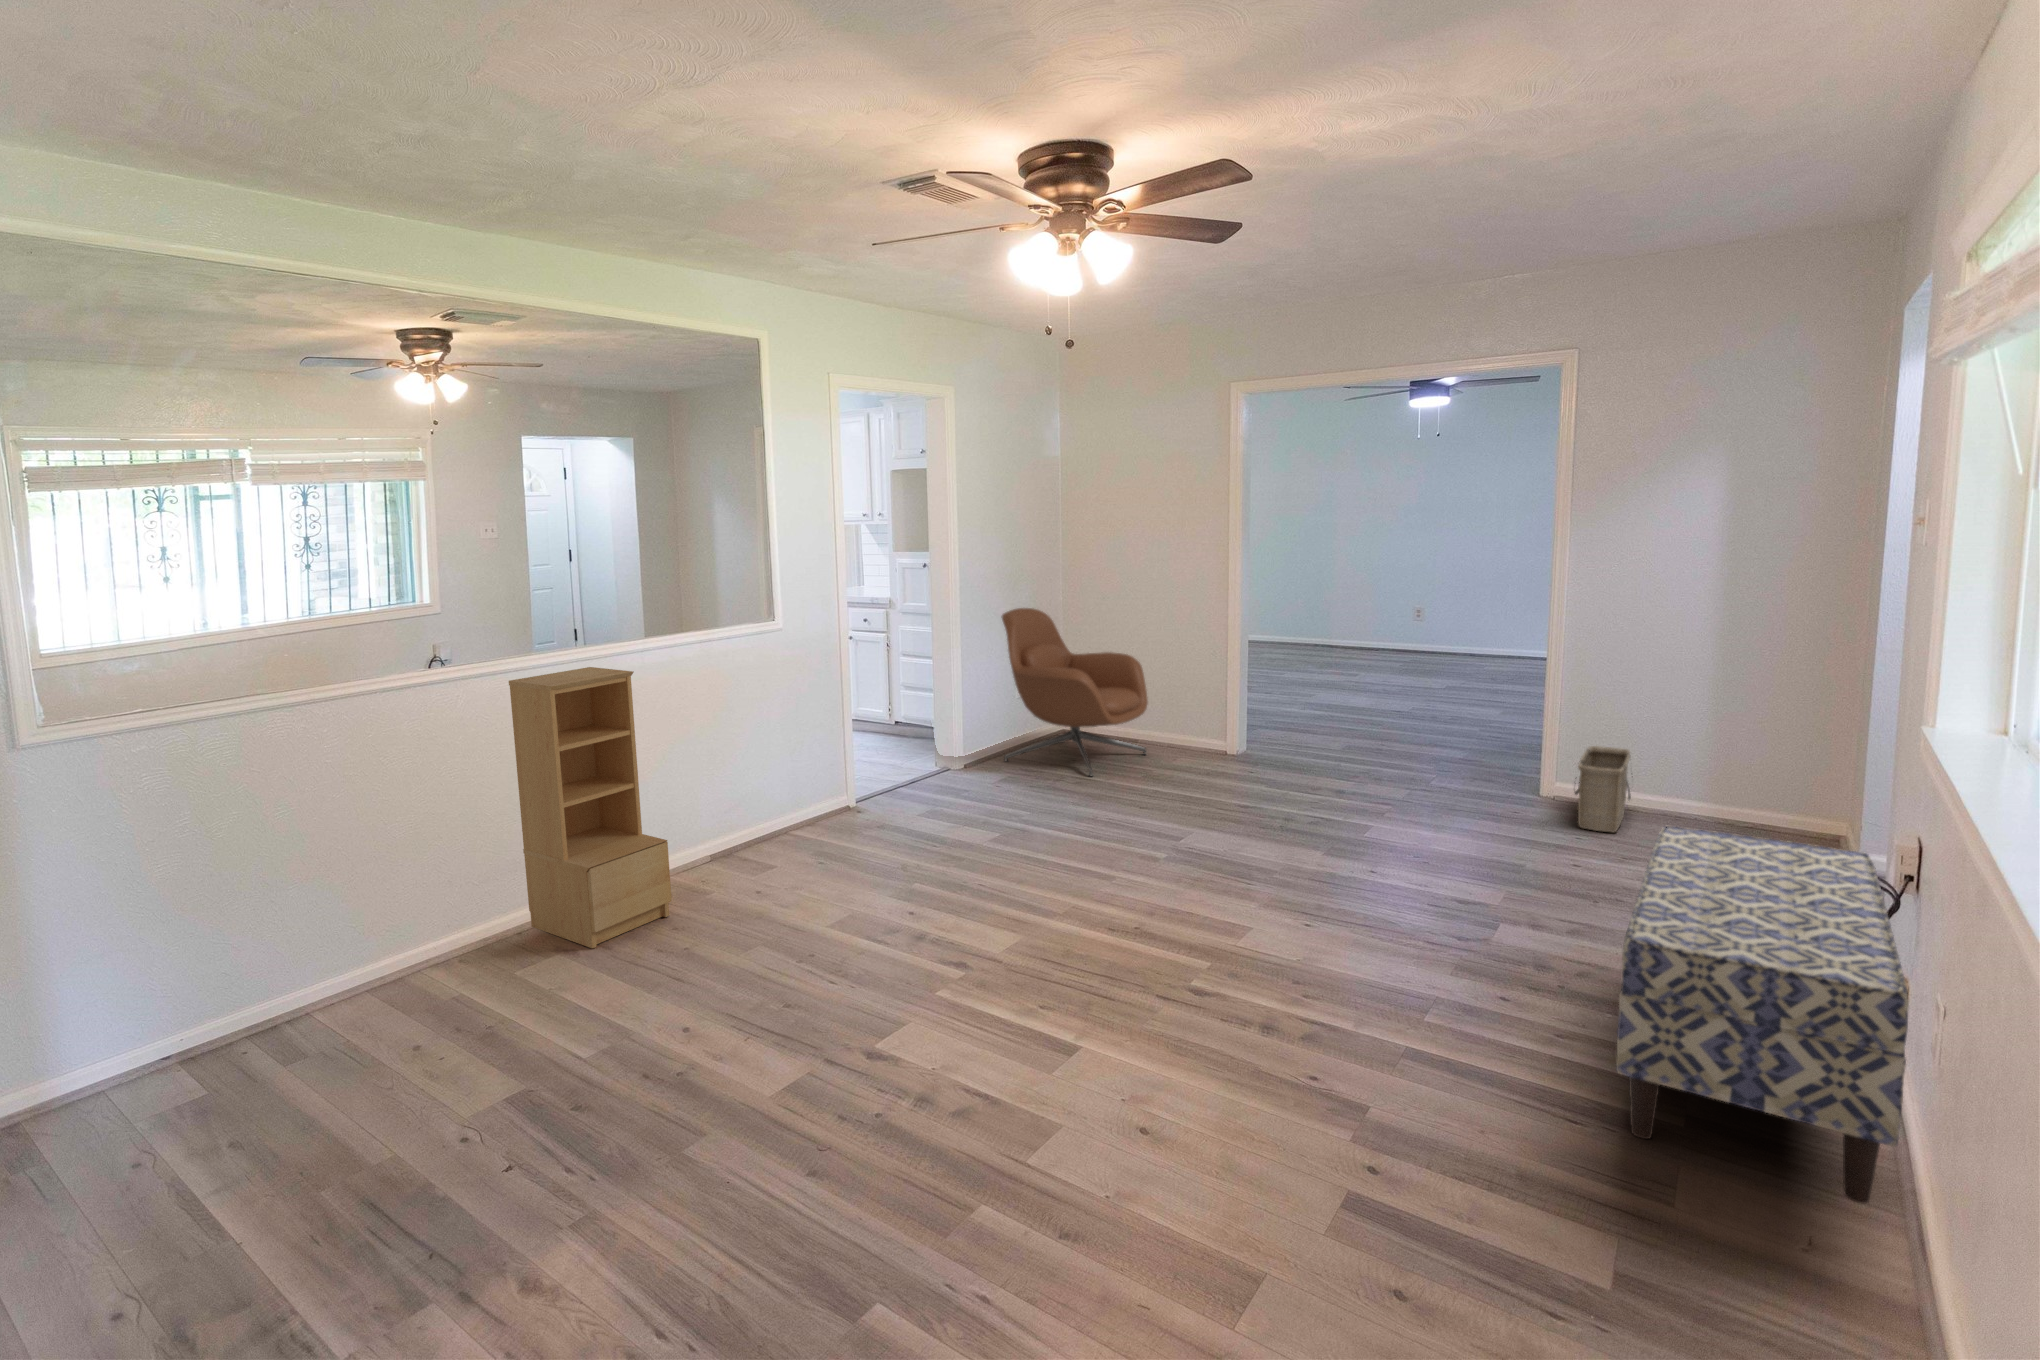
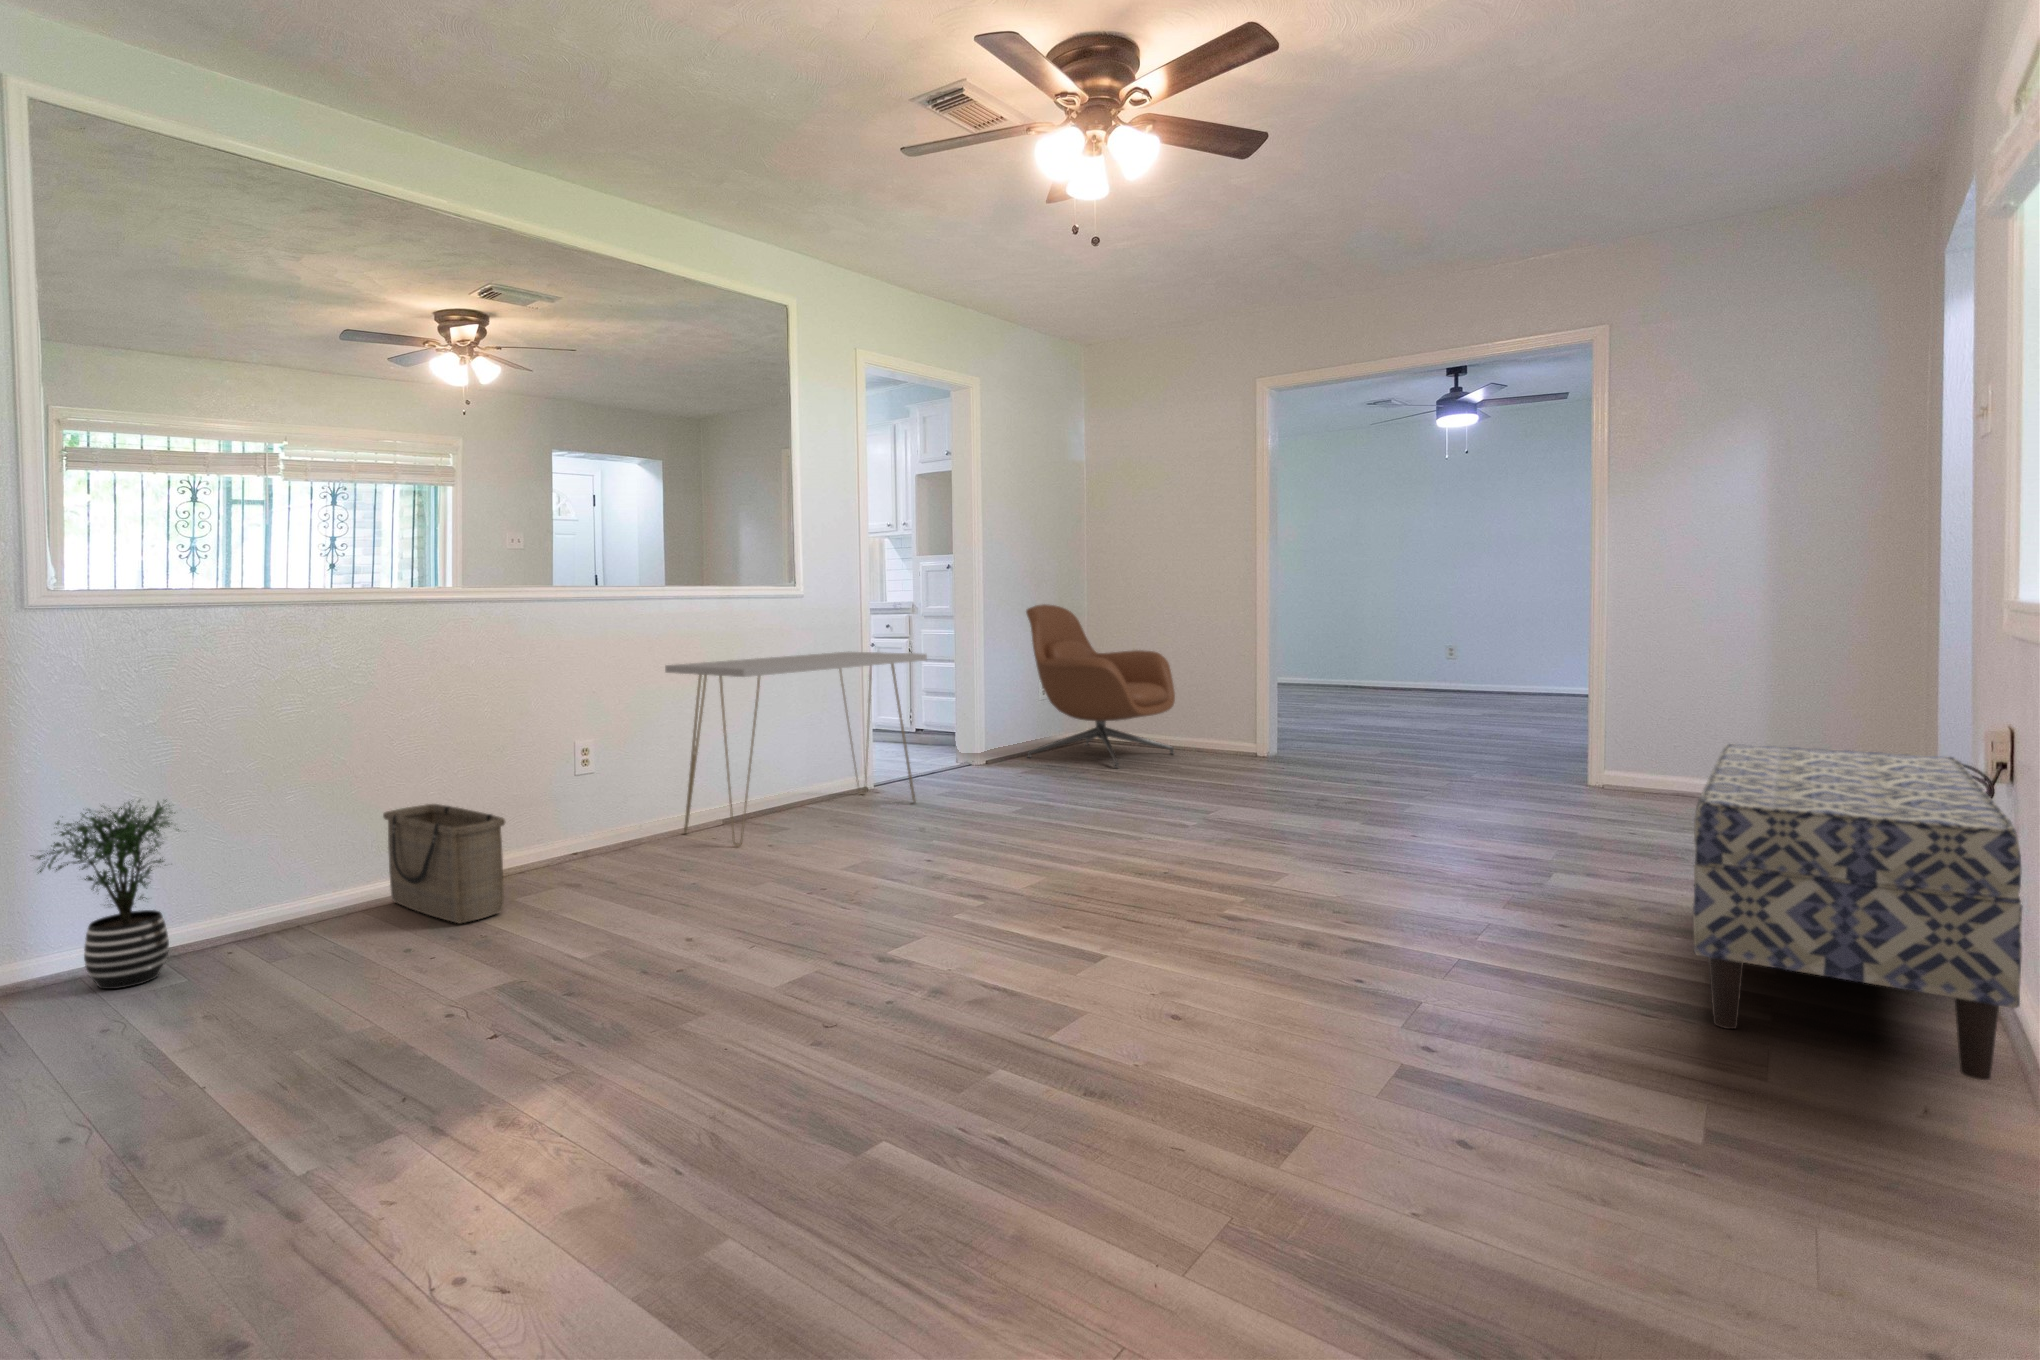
bookshelf: present [509,667,672,948] -> none [525,605,681,881]
console table: none [648,680,905,896] -> present [665,652,927,846]
basket: present [1575,746,1631,832] -> present [383,804,505,923]
potted plant: none [45,924,202,1110] -> present [35,800,179,989]

